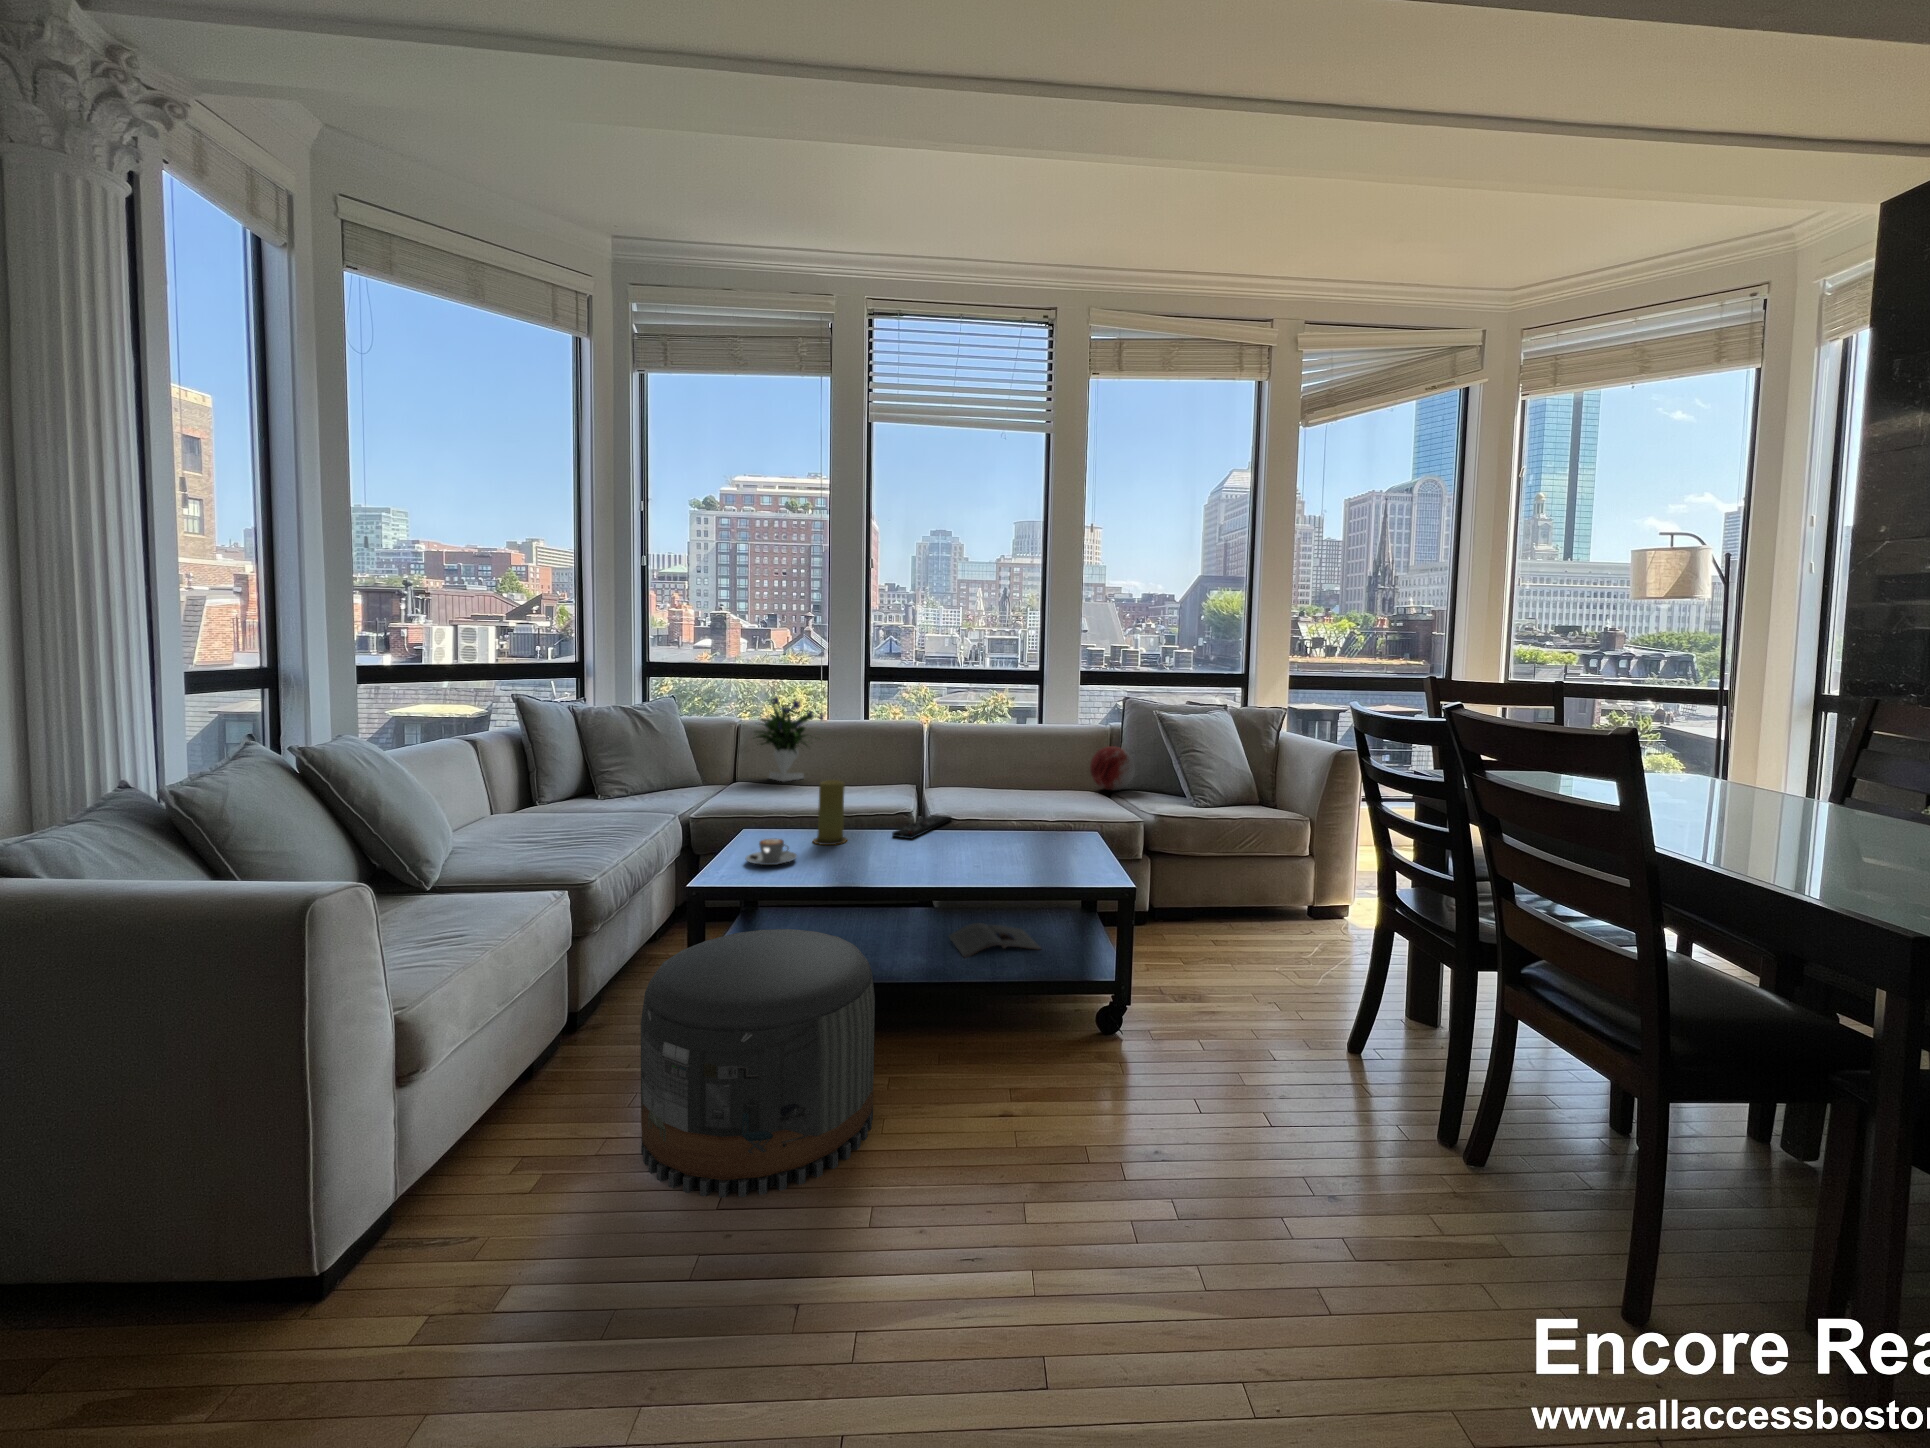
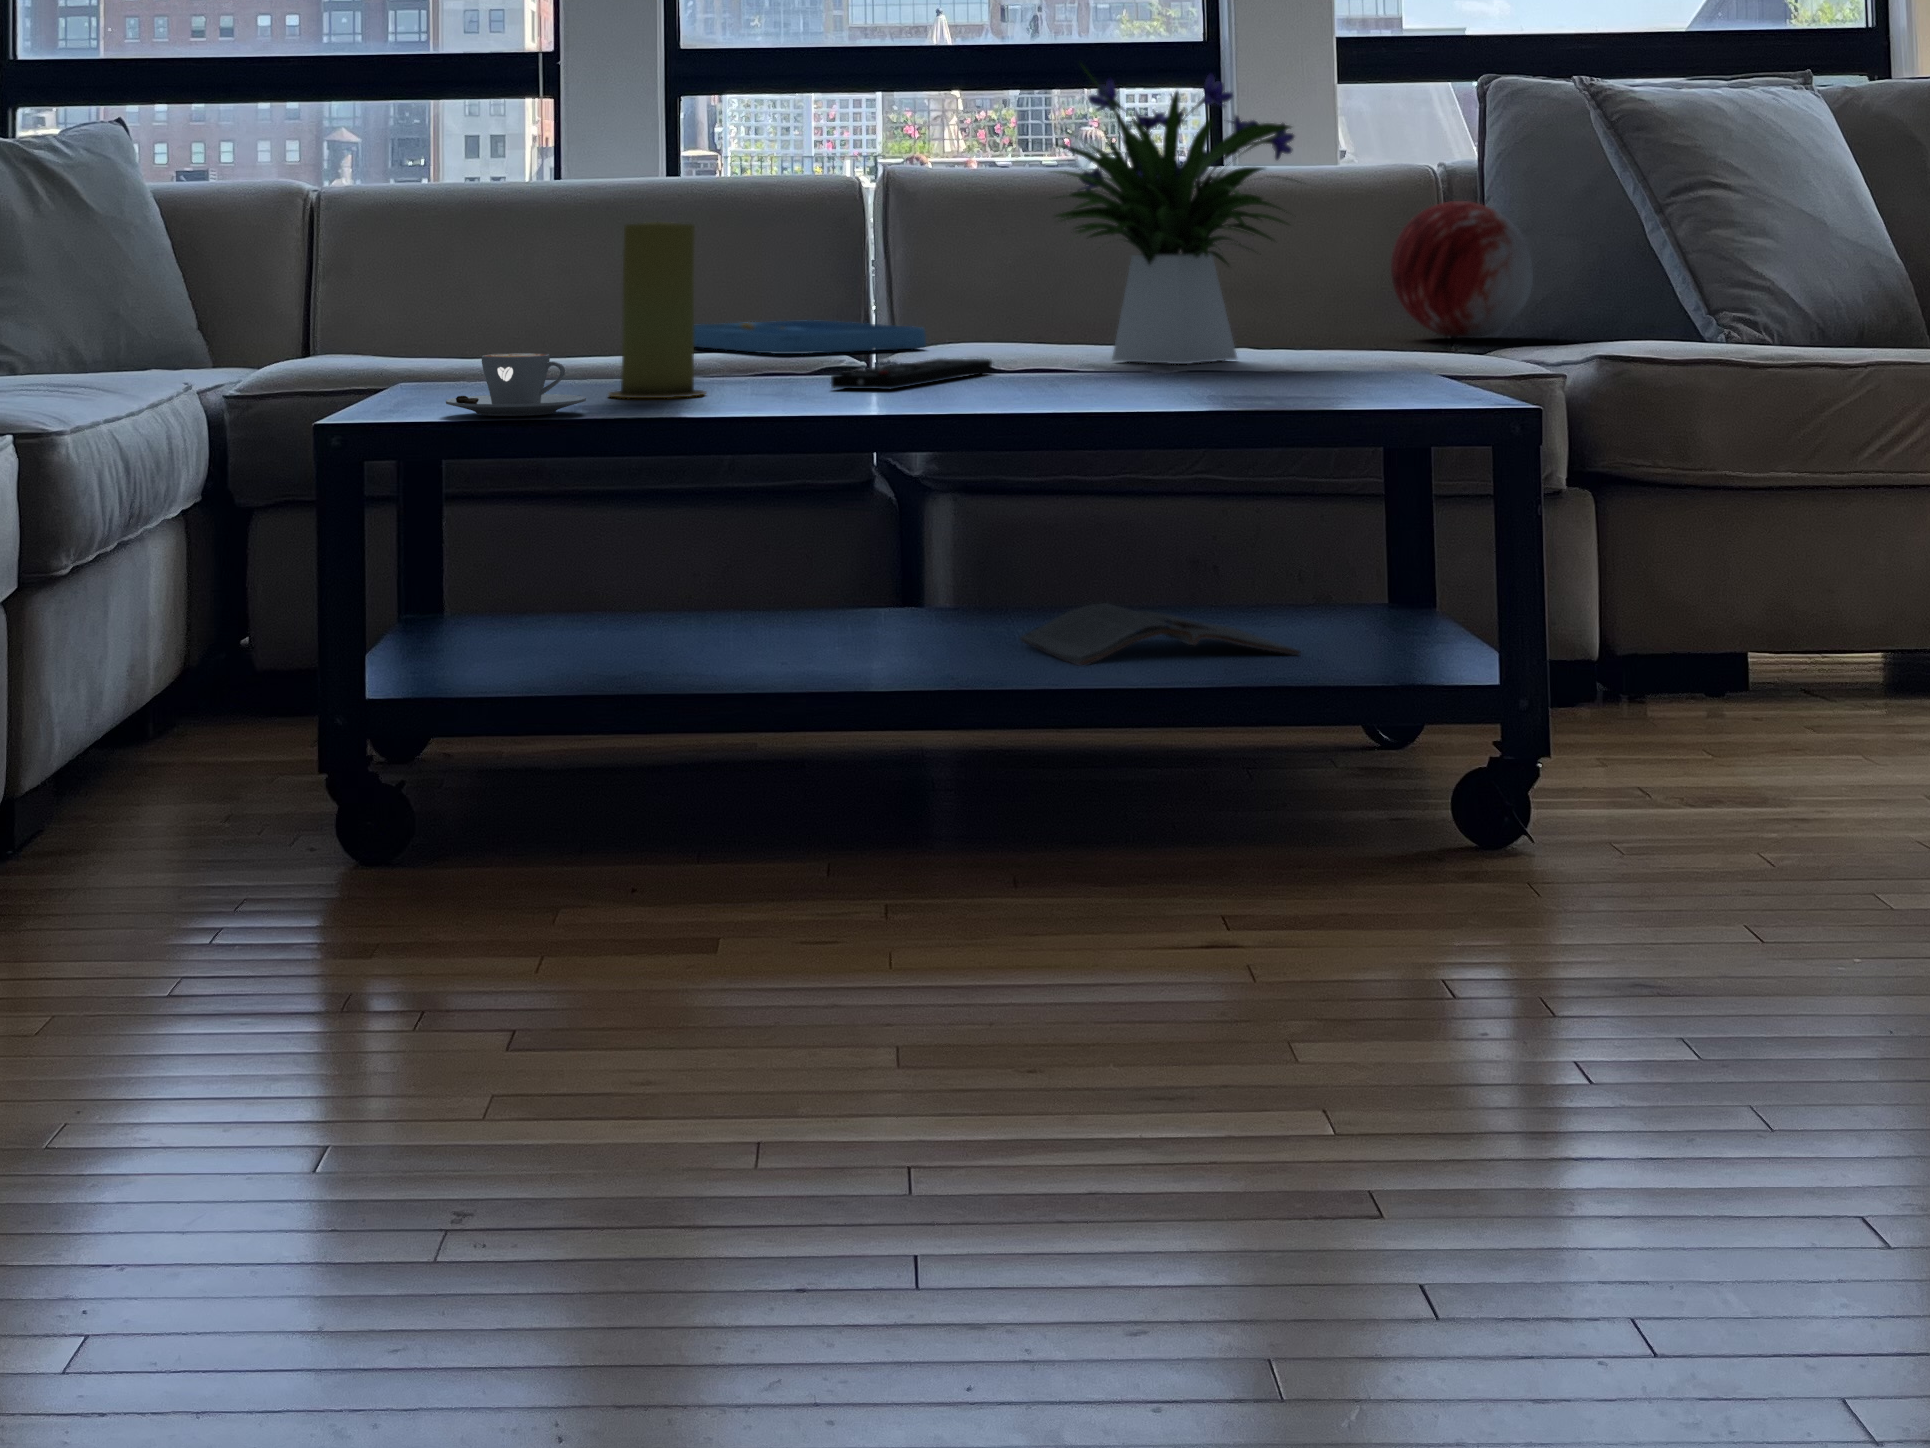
flower arrangement: present [756,696,824,781] -> present [1056,64,1298,364]
tray: none [858,773,938,796] -> present [694,320,926,354]
pouf: present [641,929,875,1198] -> none [281,480,885,1066]

